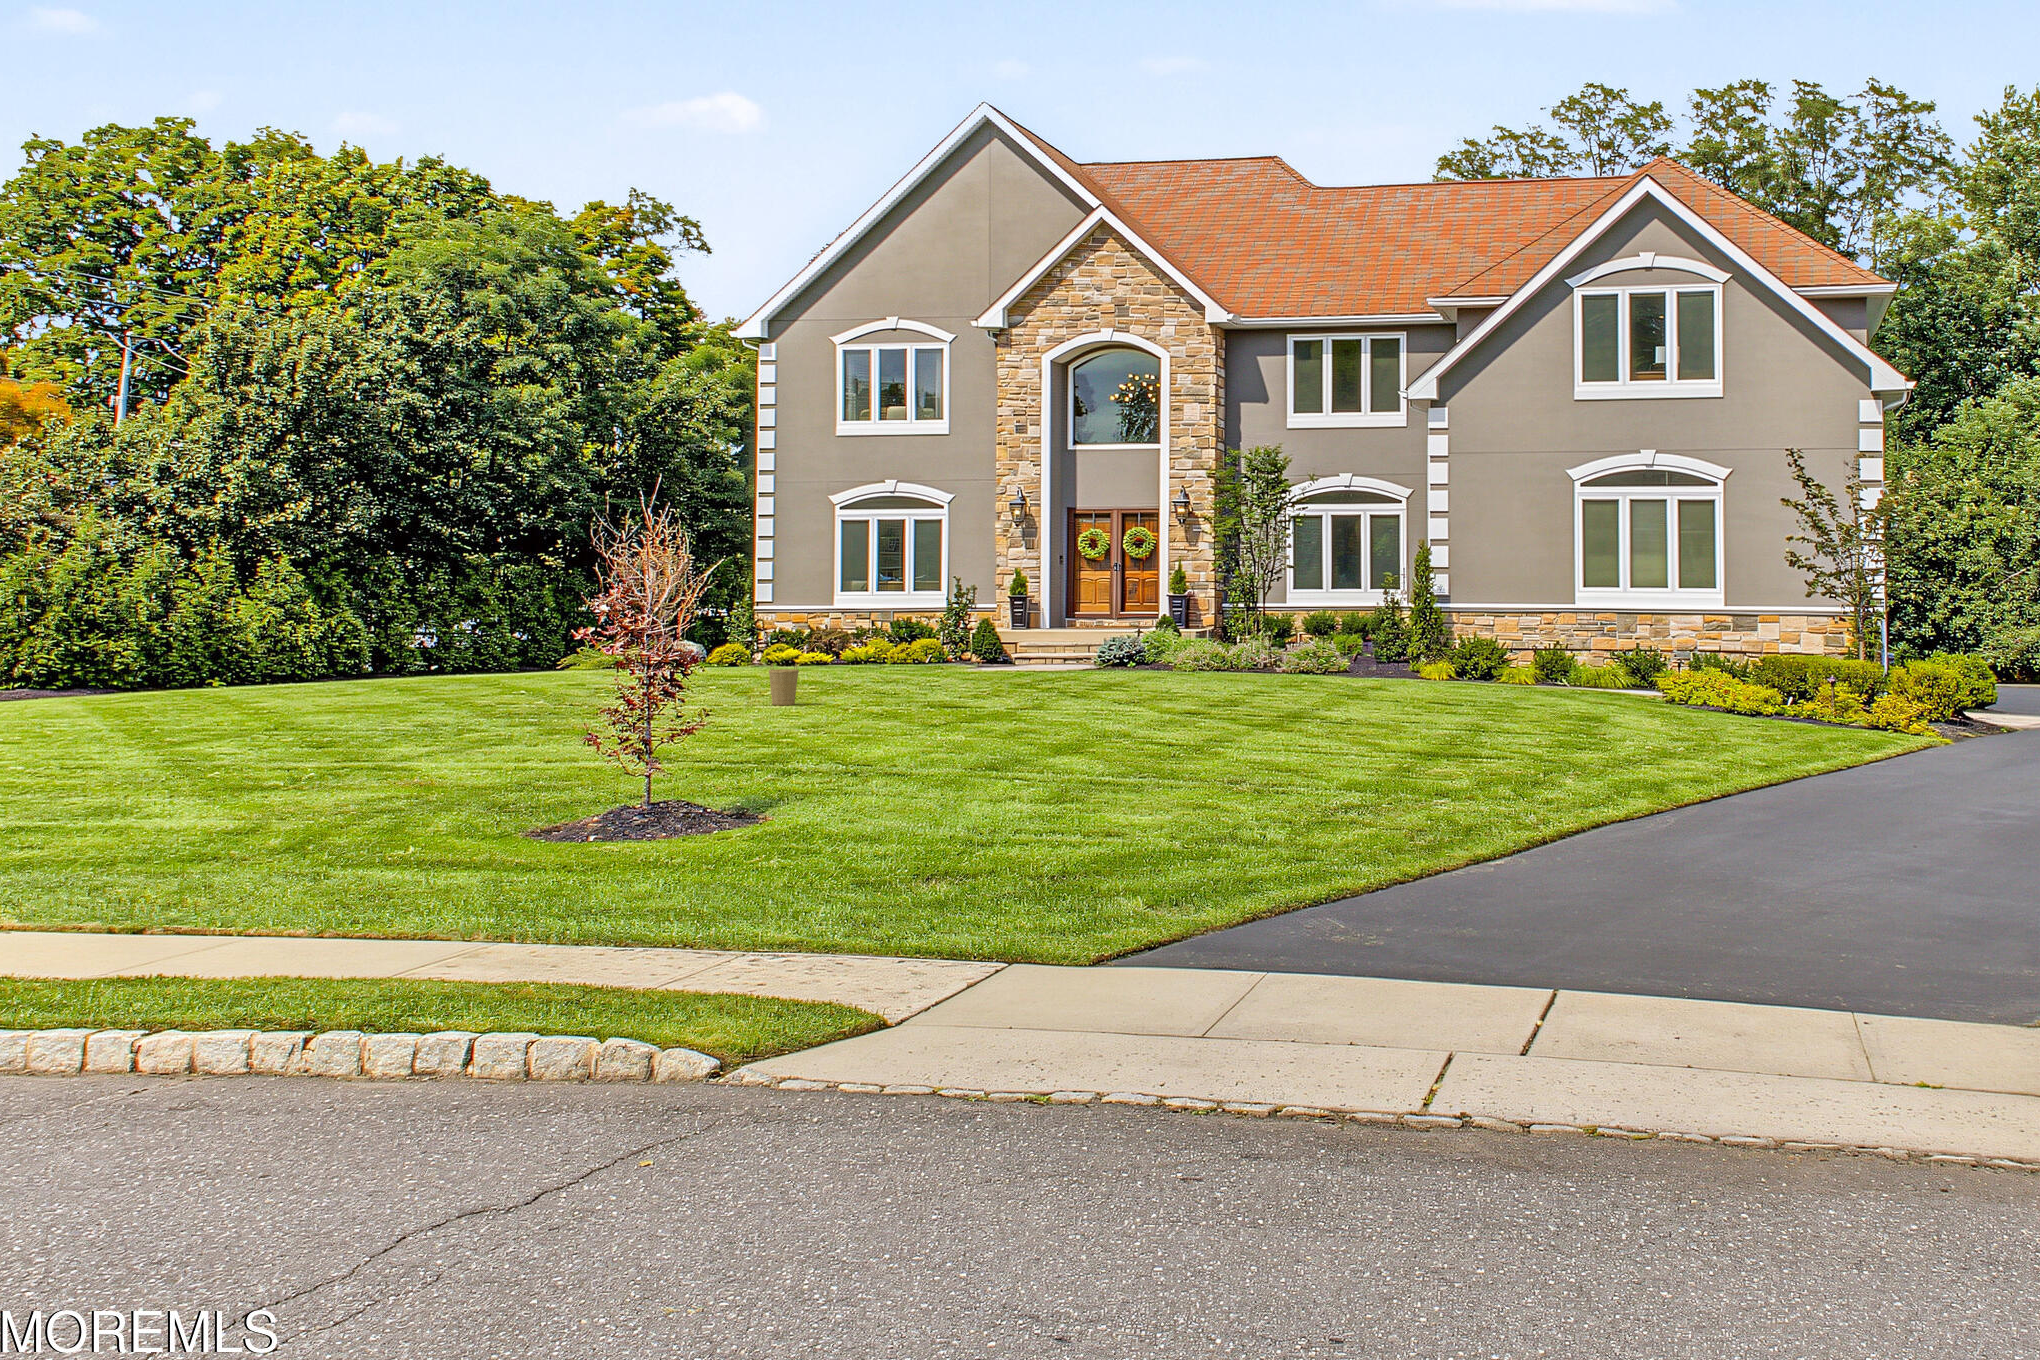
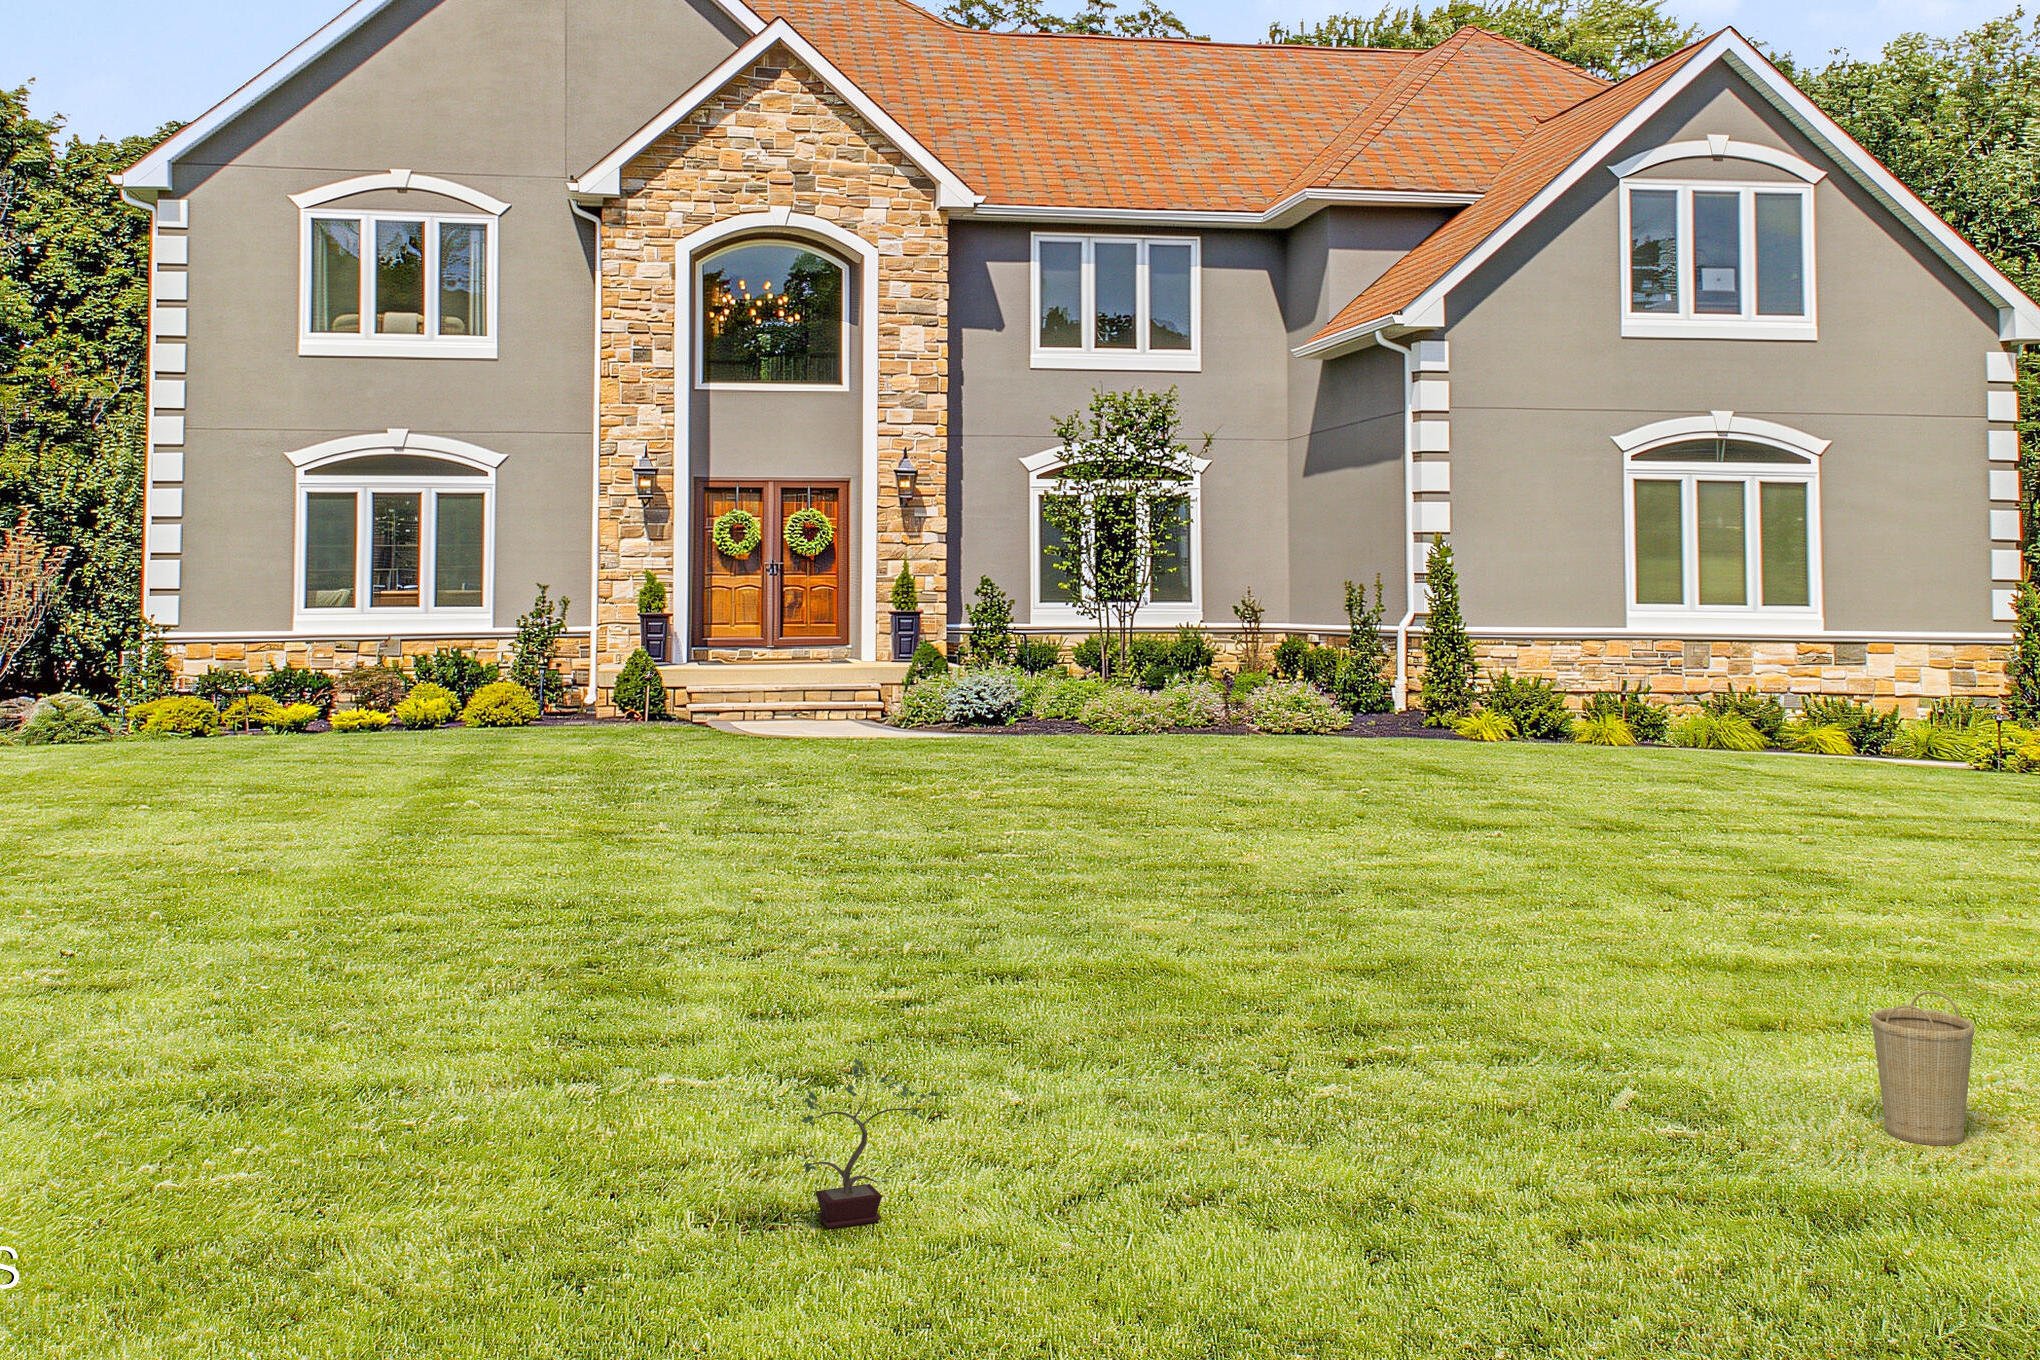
potted plant: none [469,657,504,697] -> present [802,1058,940,1228]

